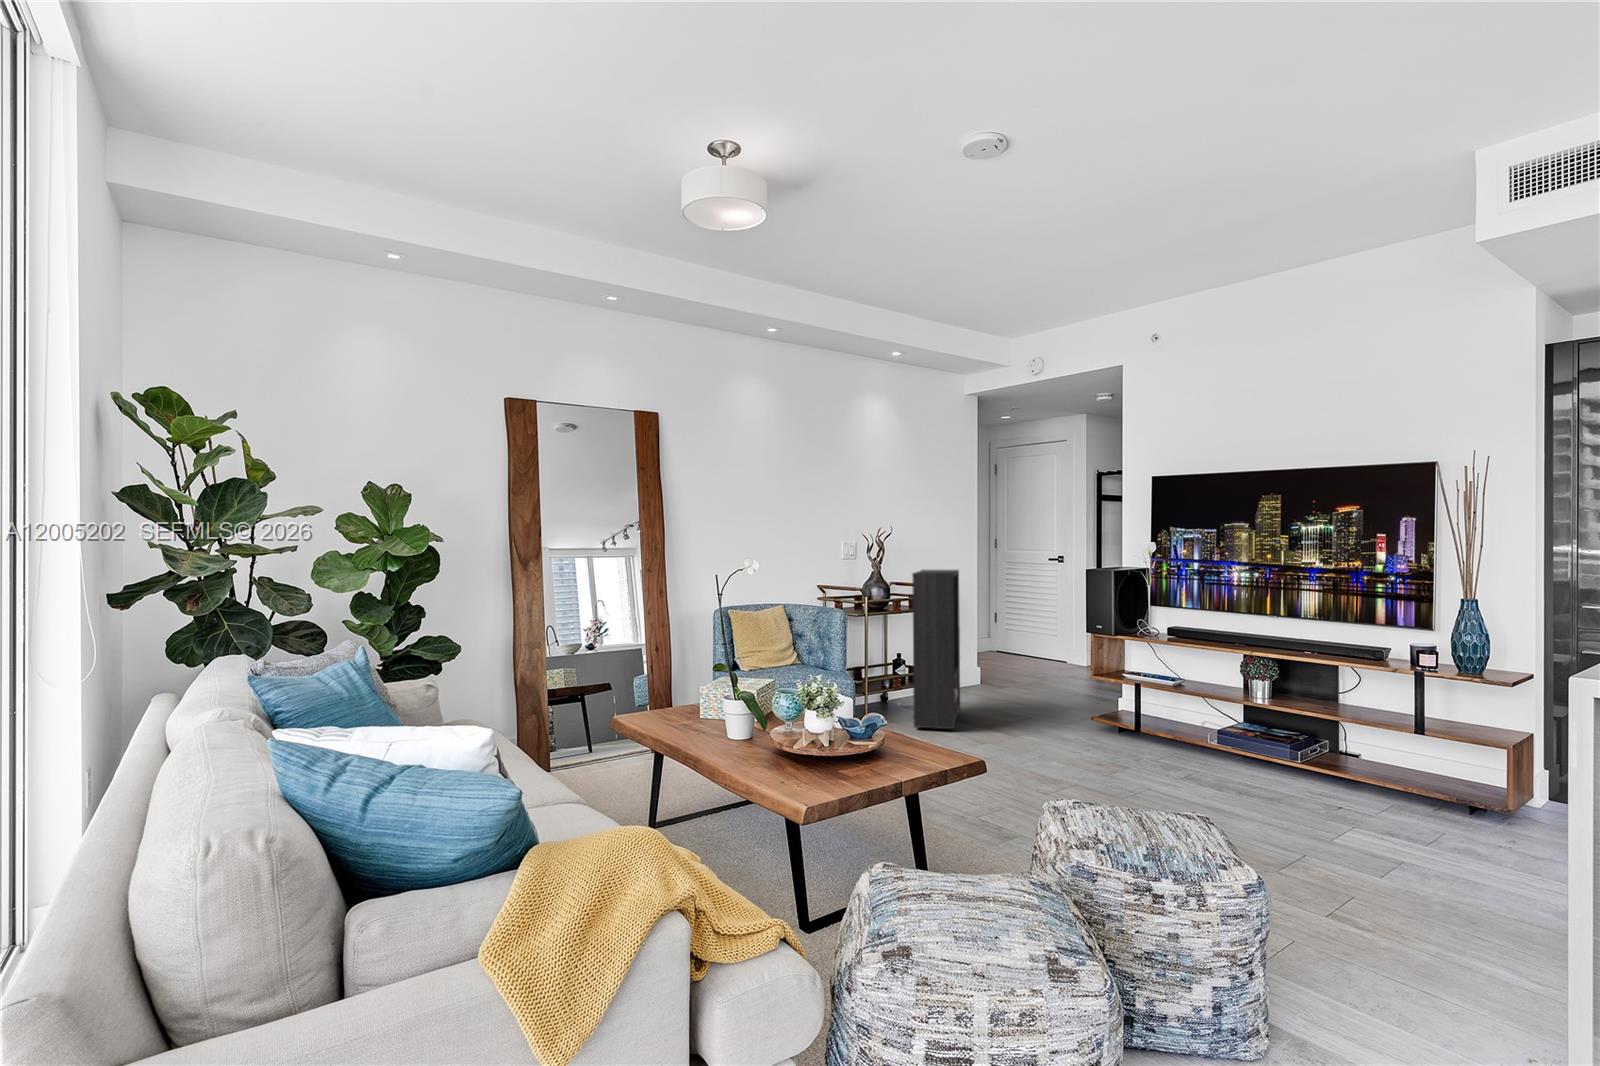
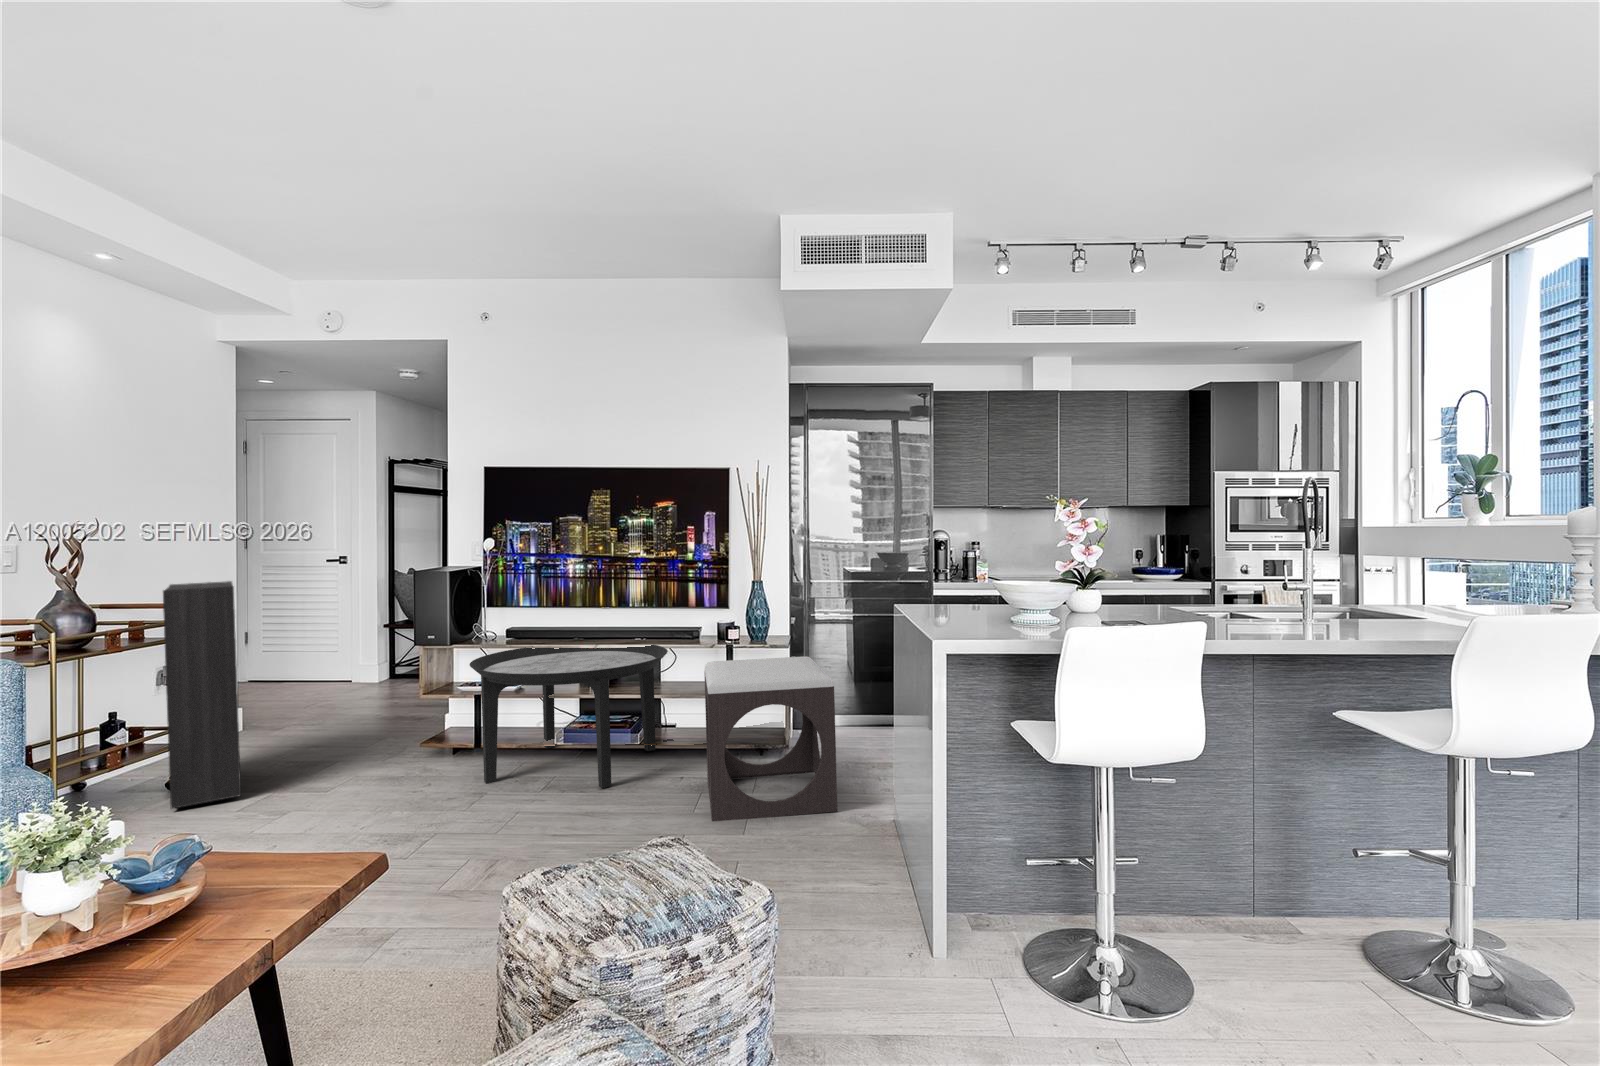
round table: none [1120,649,1333,797] -> present [470,645,668,788]
footstool: none [1340,687,1531,896] -> present [704,656,838,821]

